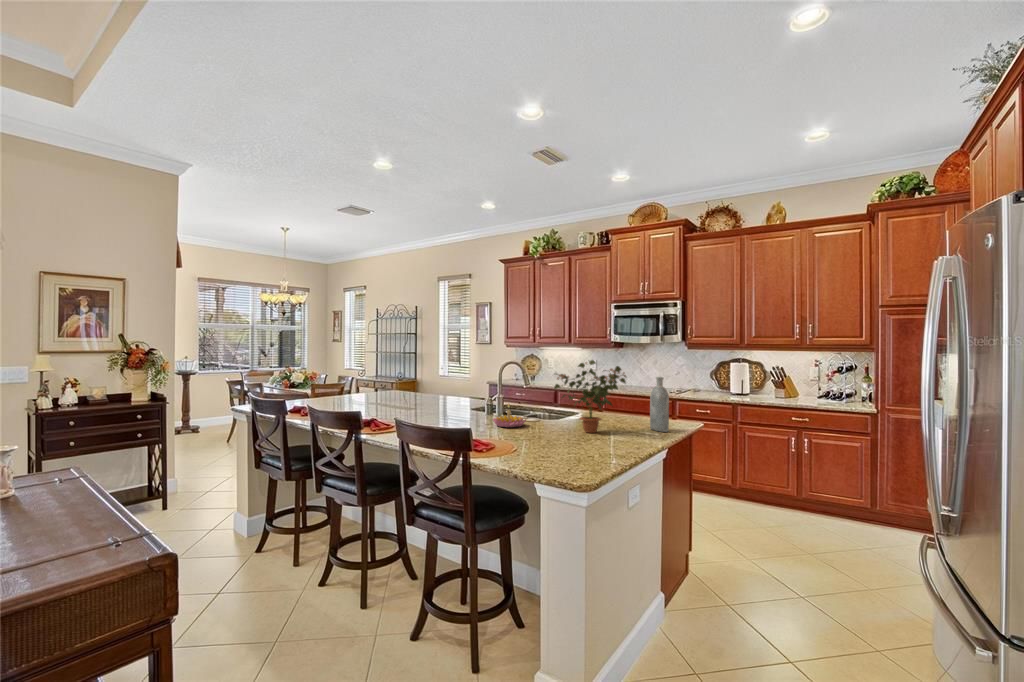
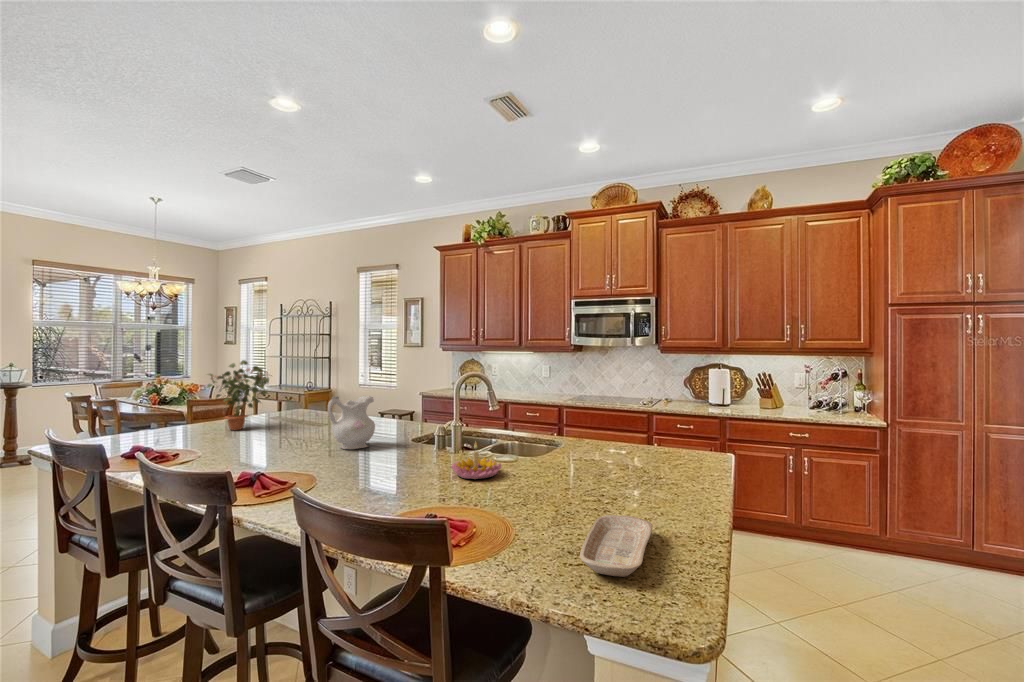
potted plant: present [554,360,626,433] -> present [206,360,269,430]
ceramic pitcher: none [414,375,446,412] -> present [328,396,375,449]
bottle: present [650,377,669,432] -> none [675,398,705,477]
tray: none [548,441,601,464] -> present [580,515,652,577]

